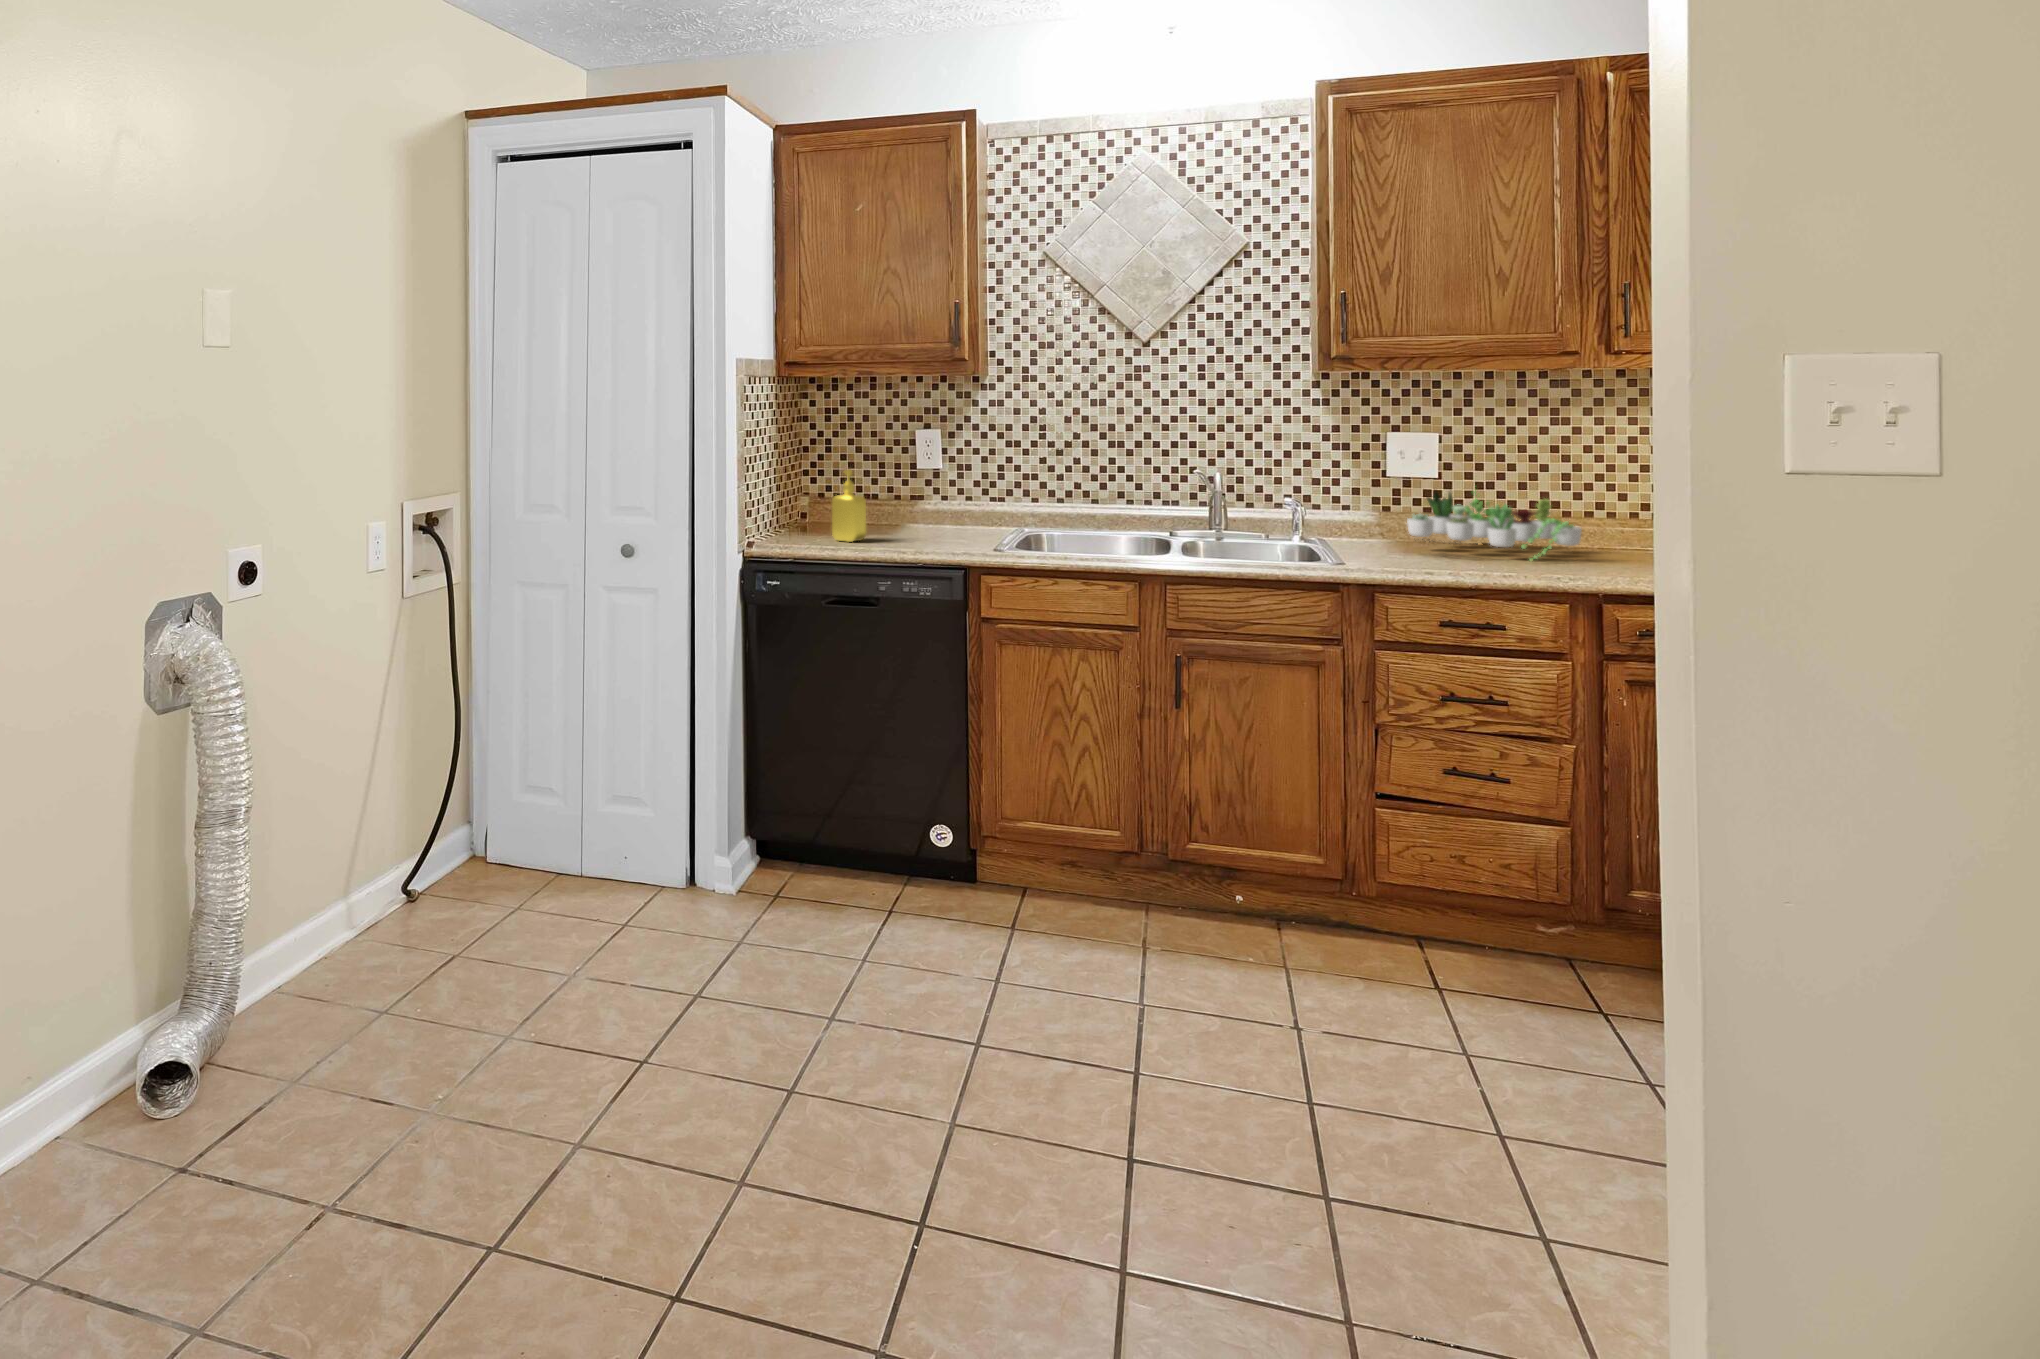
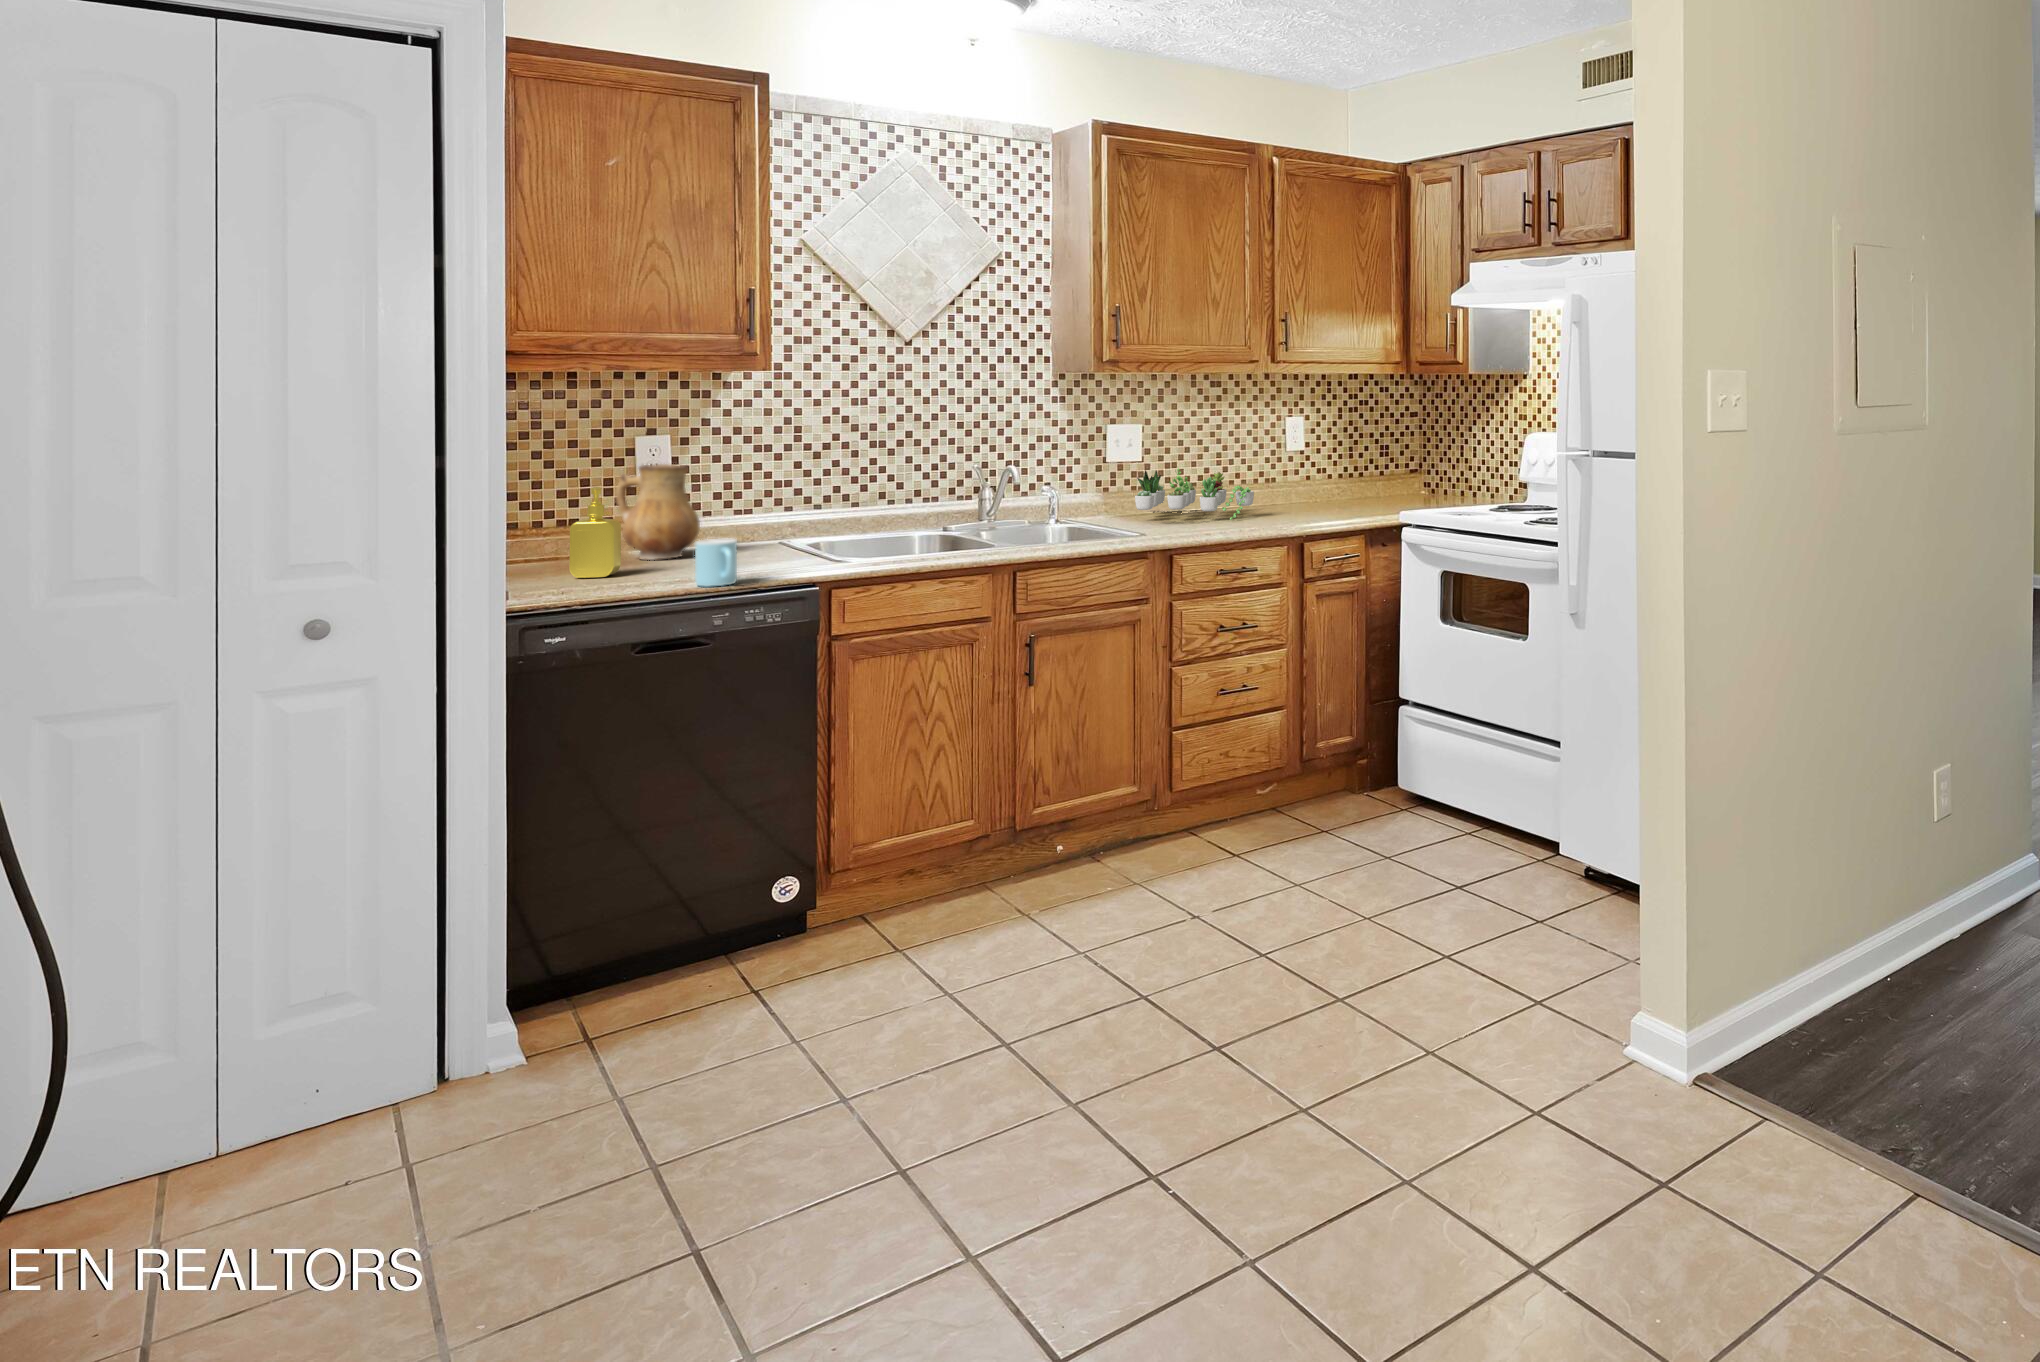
ceramic pitcher: none [898,453,954,533] -> present [616,464,700,560]
mug: none [874,519,905,559] -> present [695,539,737,587]

